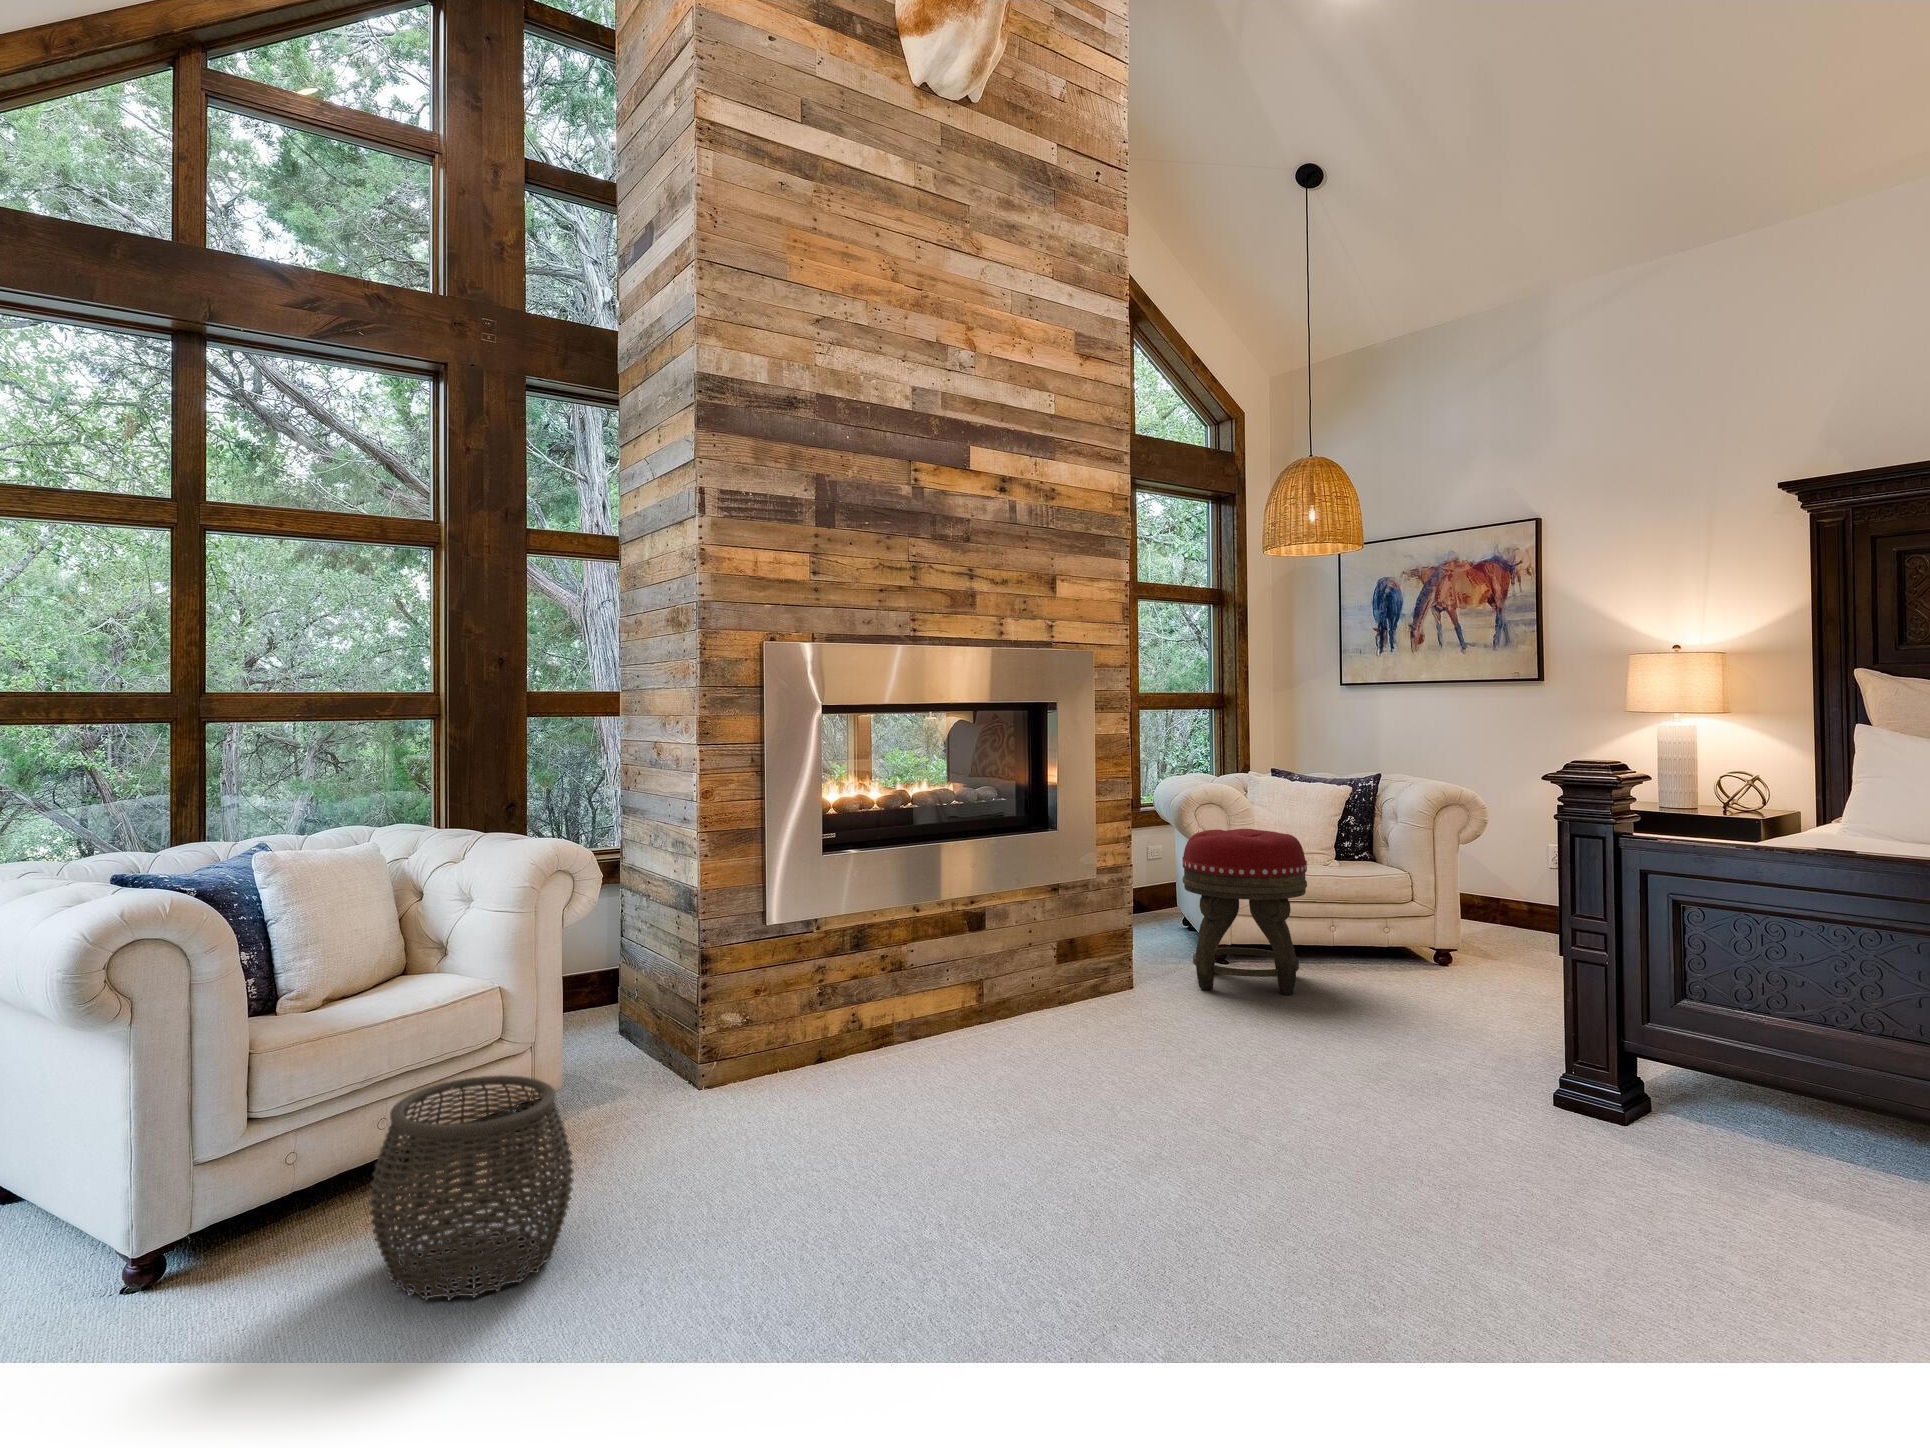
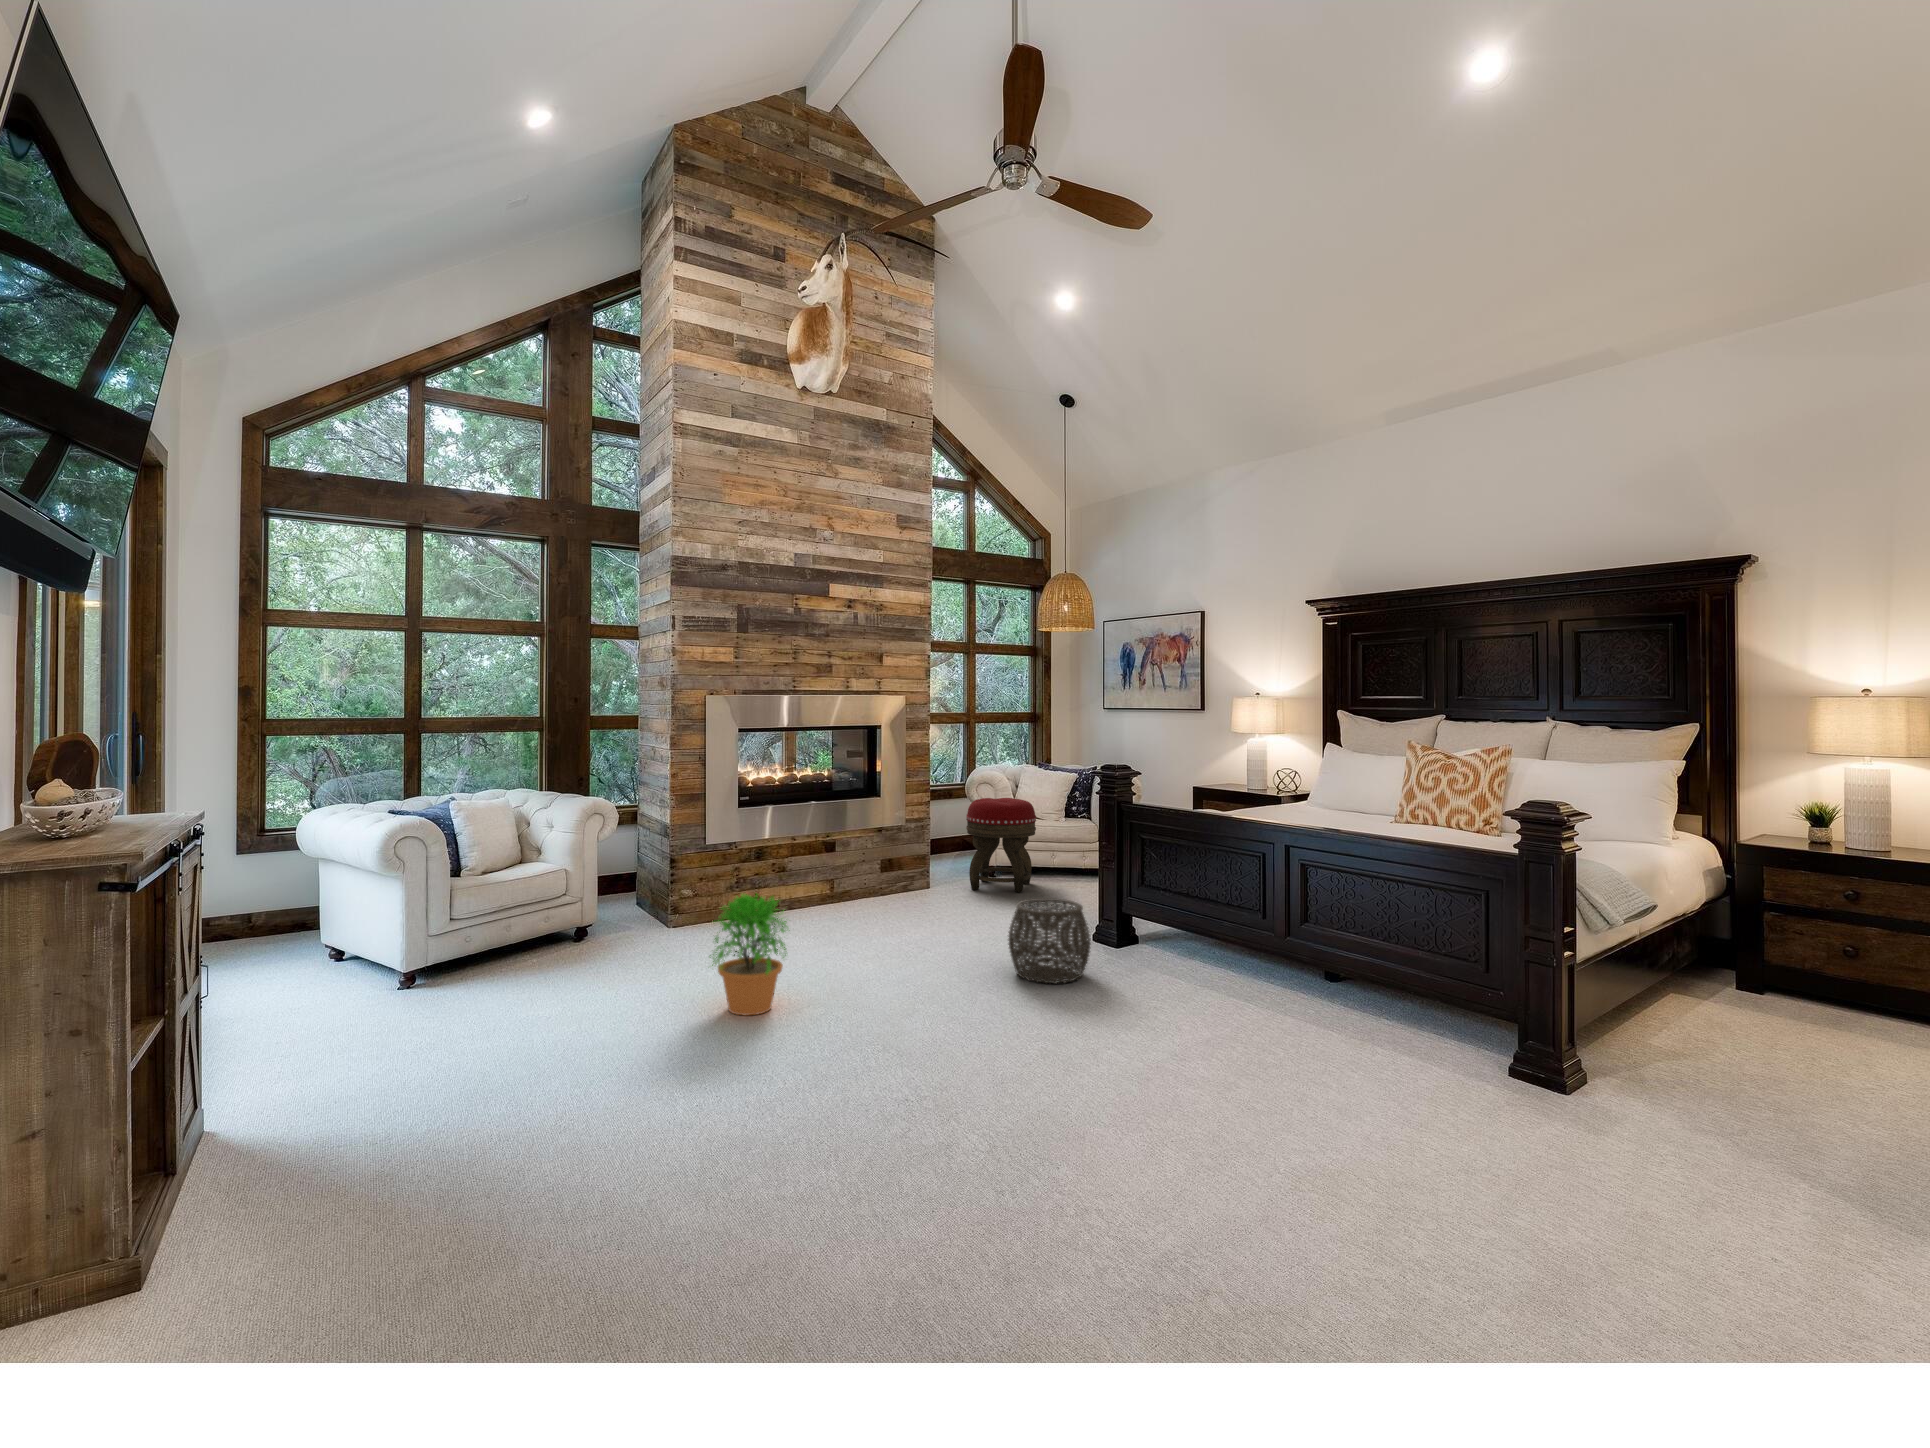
potted plant: none [846,1063,1058,1371] -> present [710,894,787,1015]
woven basket: present [369,1075,574,1300] -> present [1008,898,1091,984]

